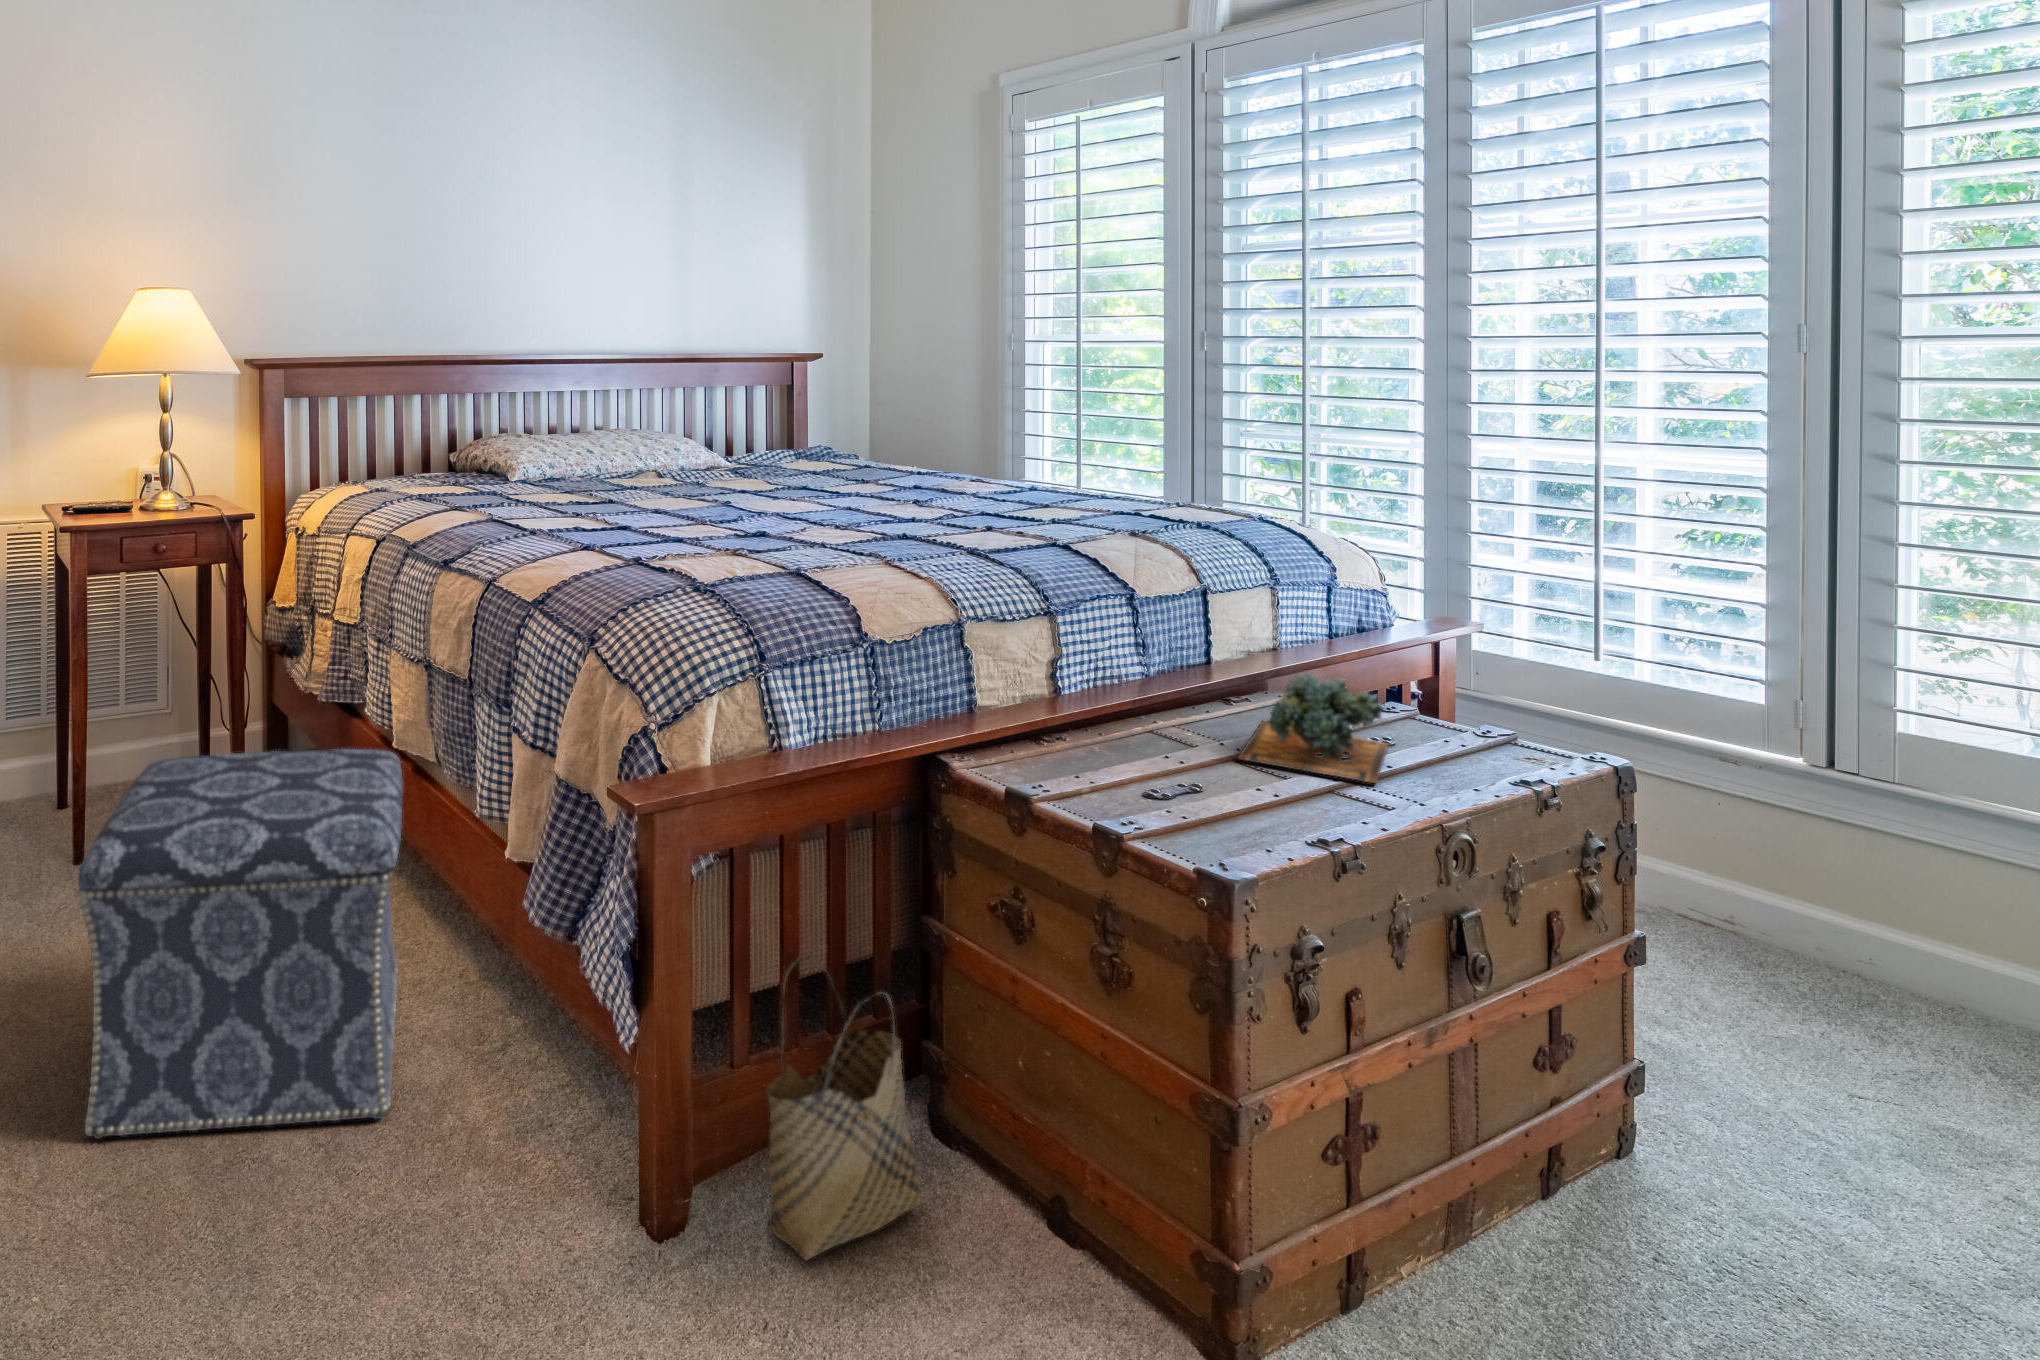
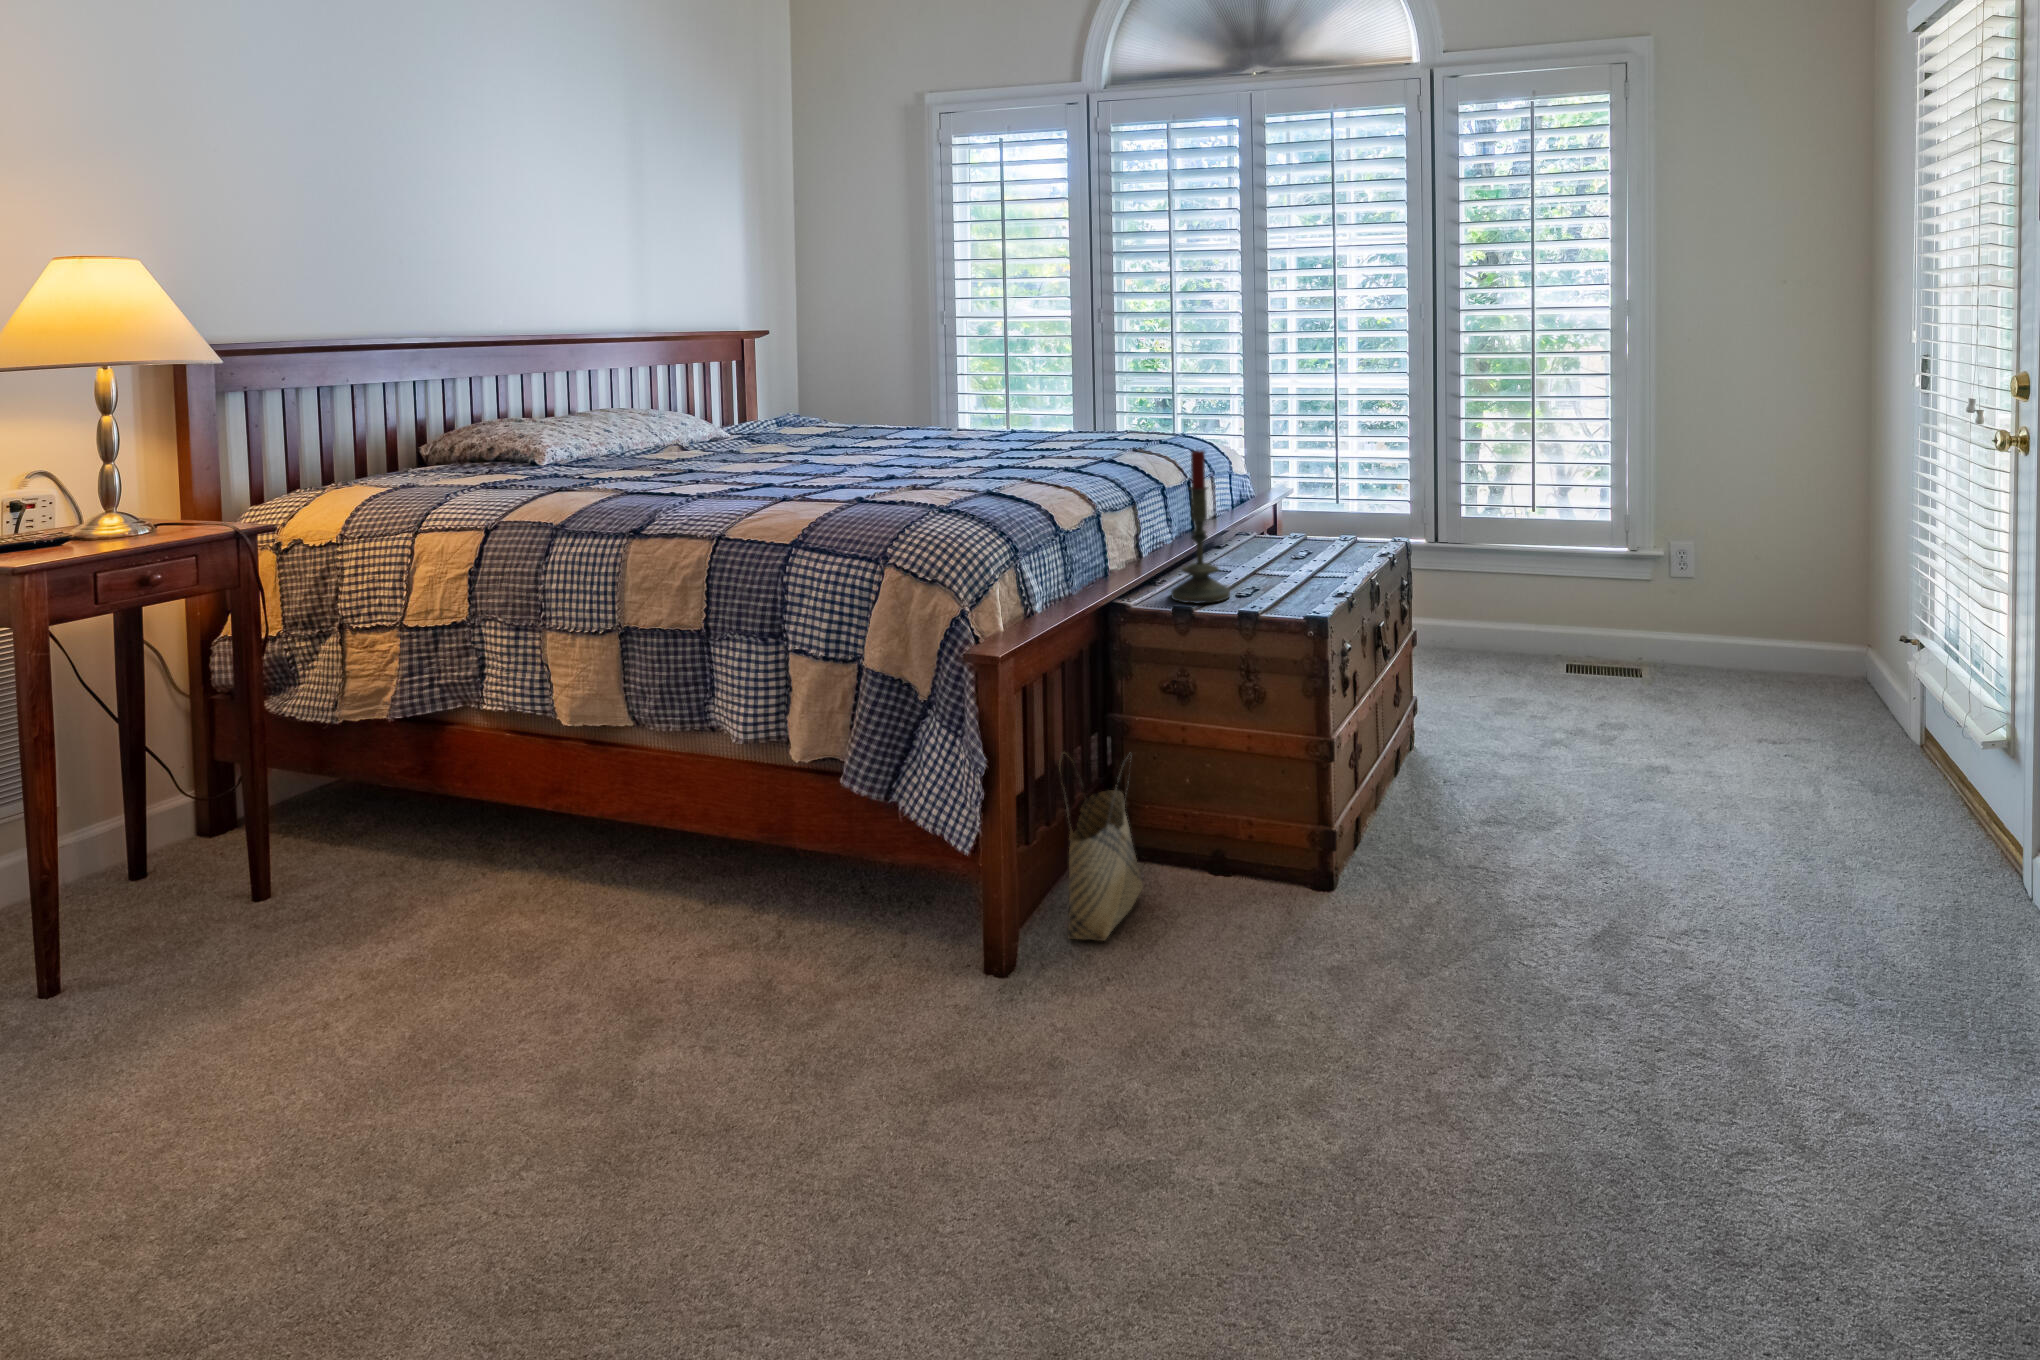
candle: none [1031,543,1130,796] -> present [1171,451,1230,603]
succulent plant: present [1238,674,1388,783] -> none [1248,514,1331,571]
ottoman: present [78,749,403,1139] -> none [342,713,734,1132]

